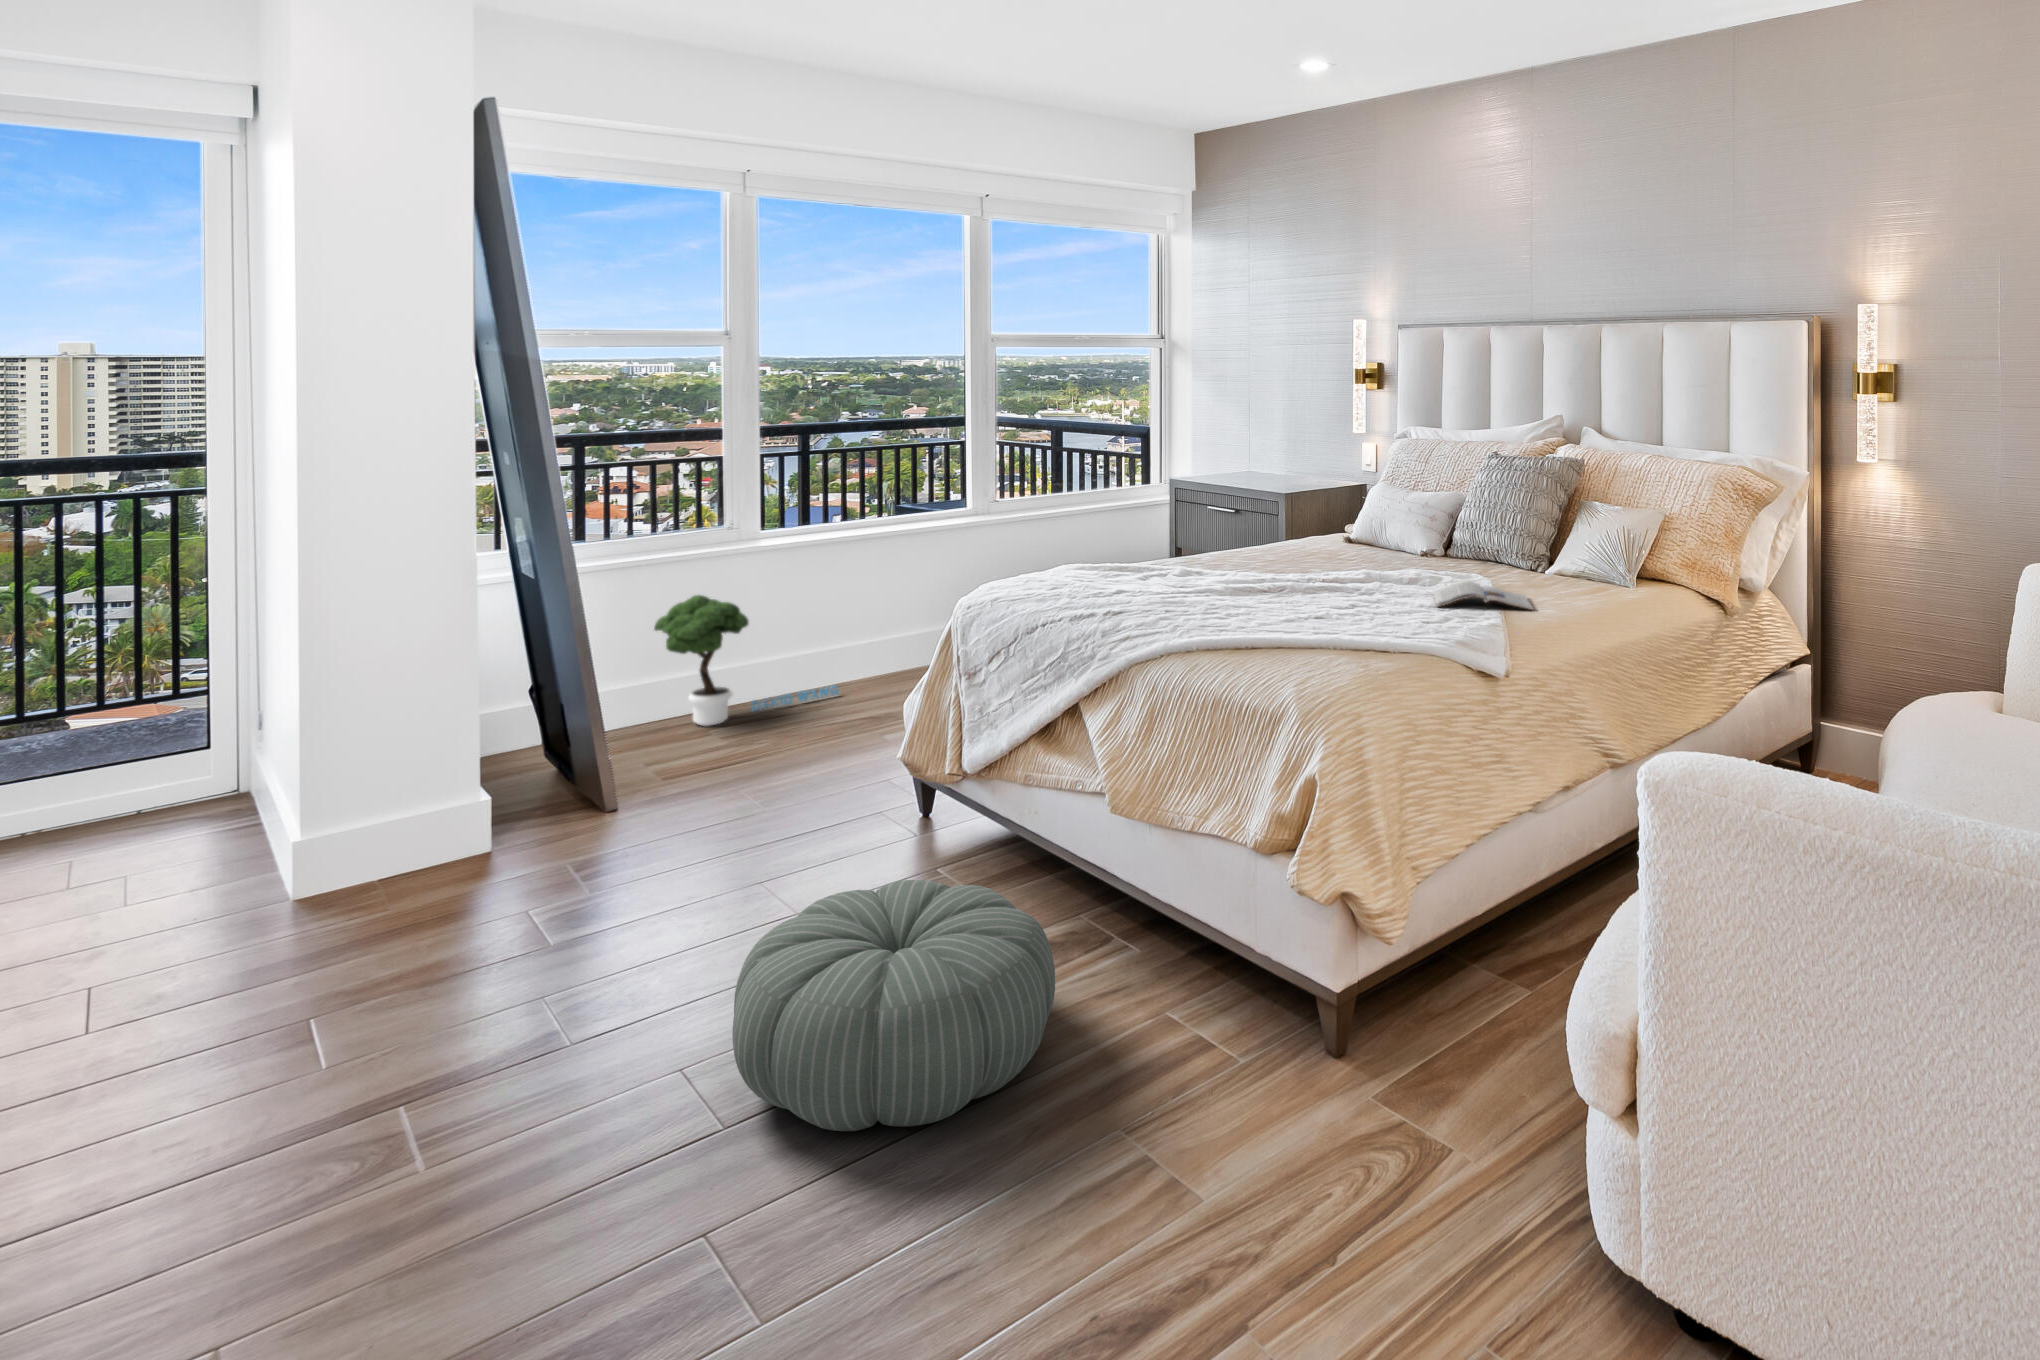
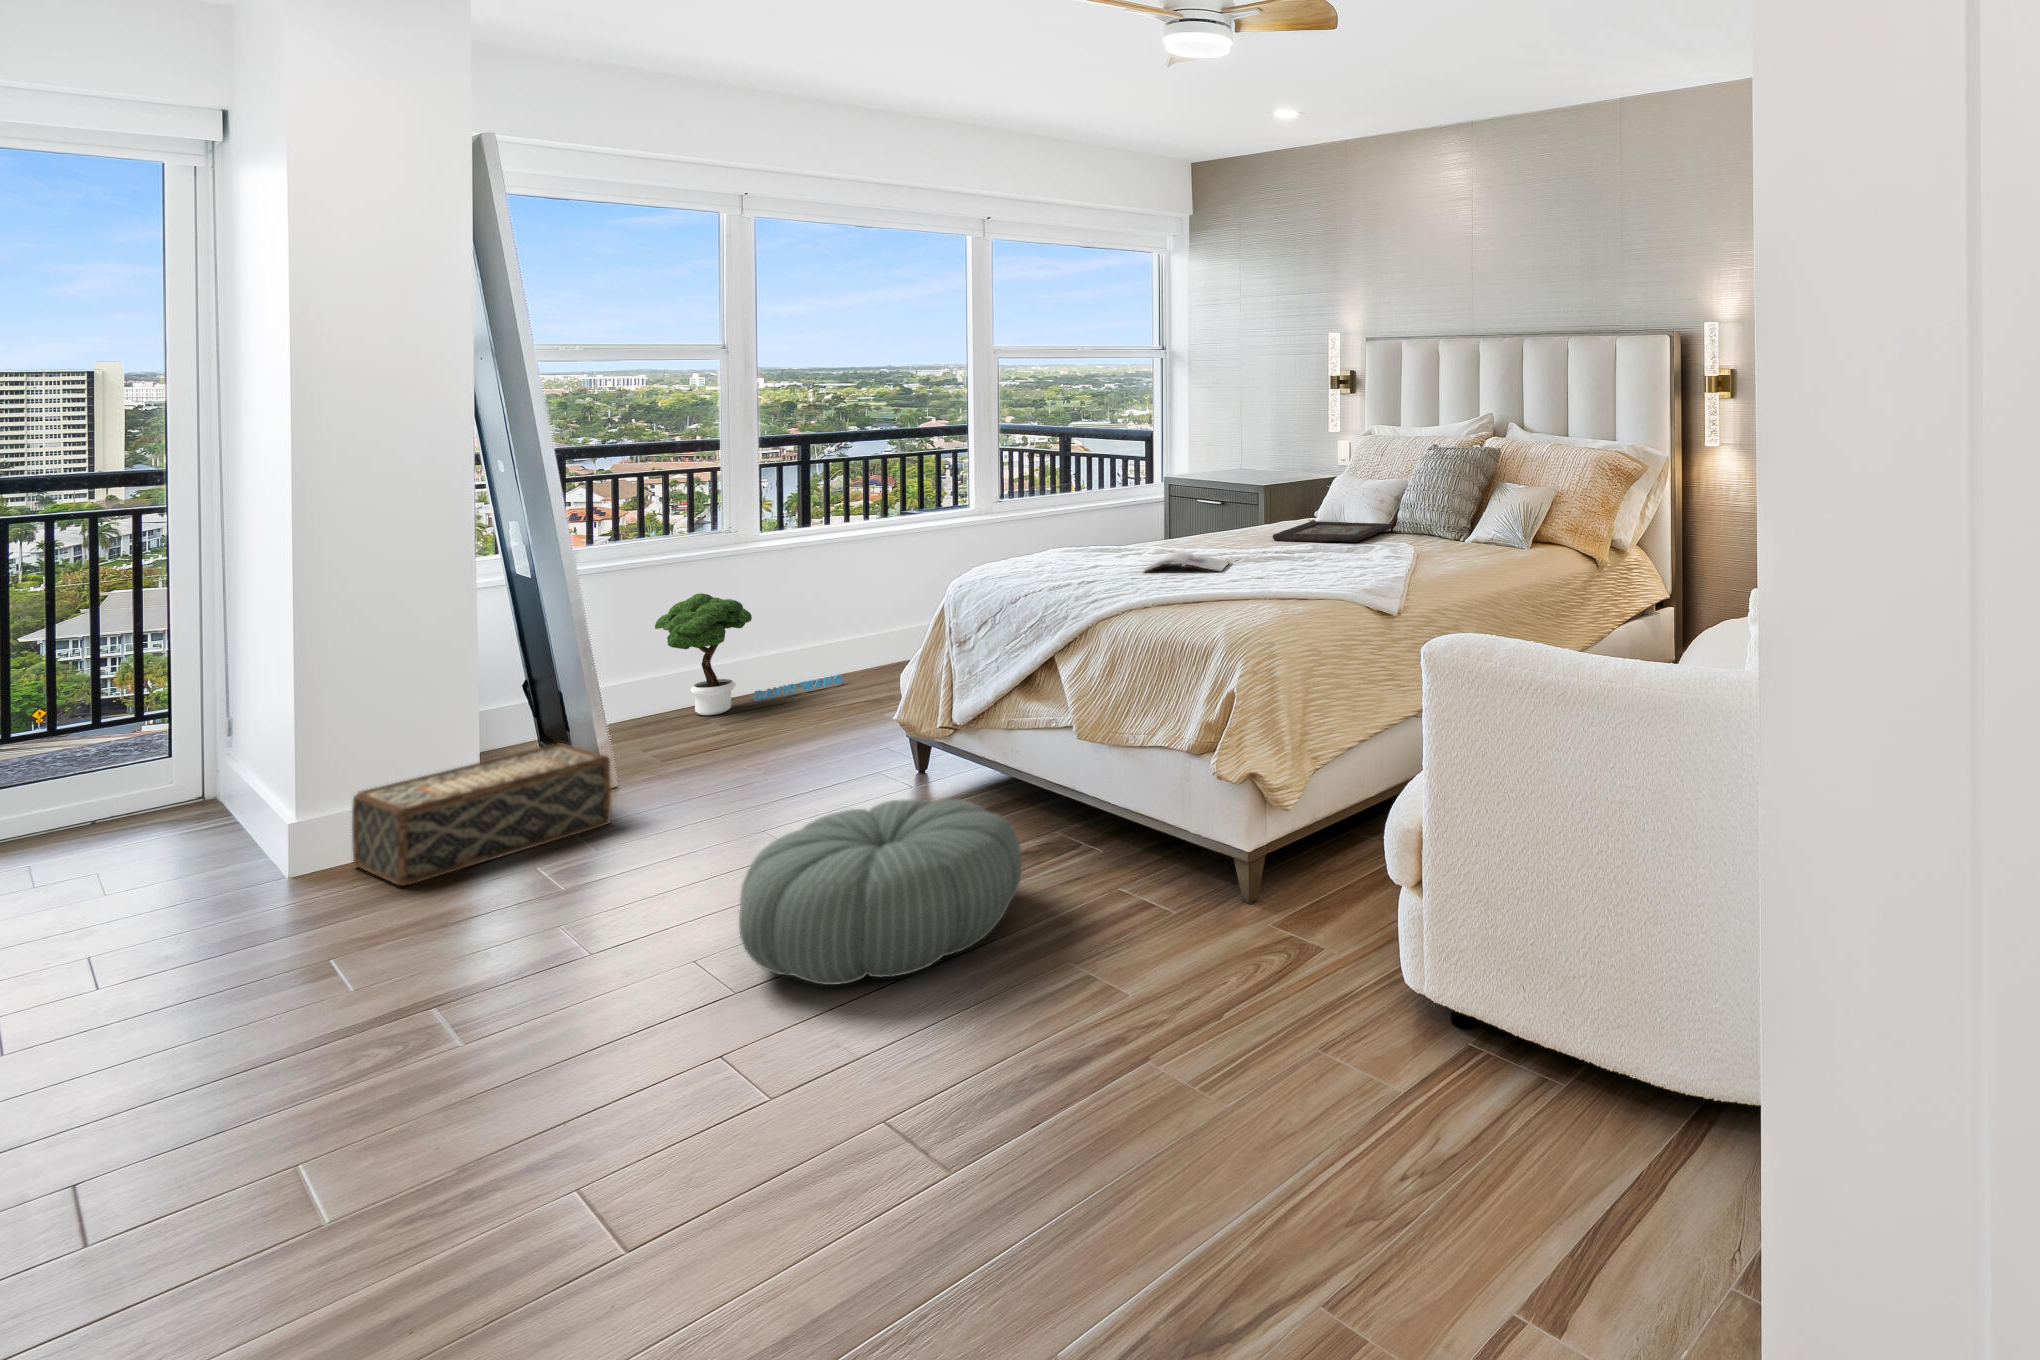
decorative tray: none [1314,540,1450,570] -> present [1273,522,1392,542]
magazine: present [1434,581,1533,610] -> present [1144,552,1229,572]
woven basket: none [351,763,604,924] -> present [352,743,611,886]

